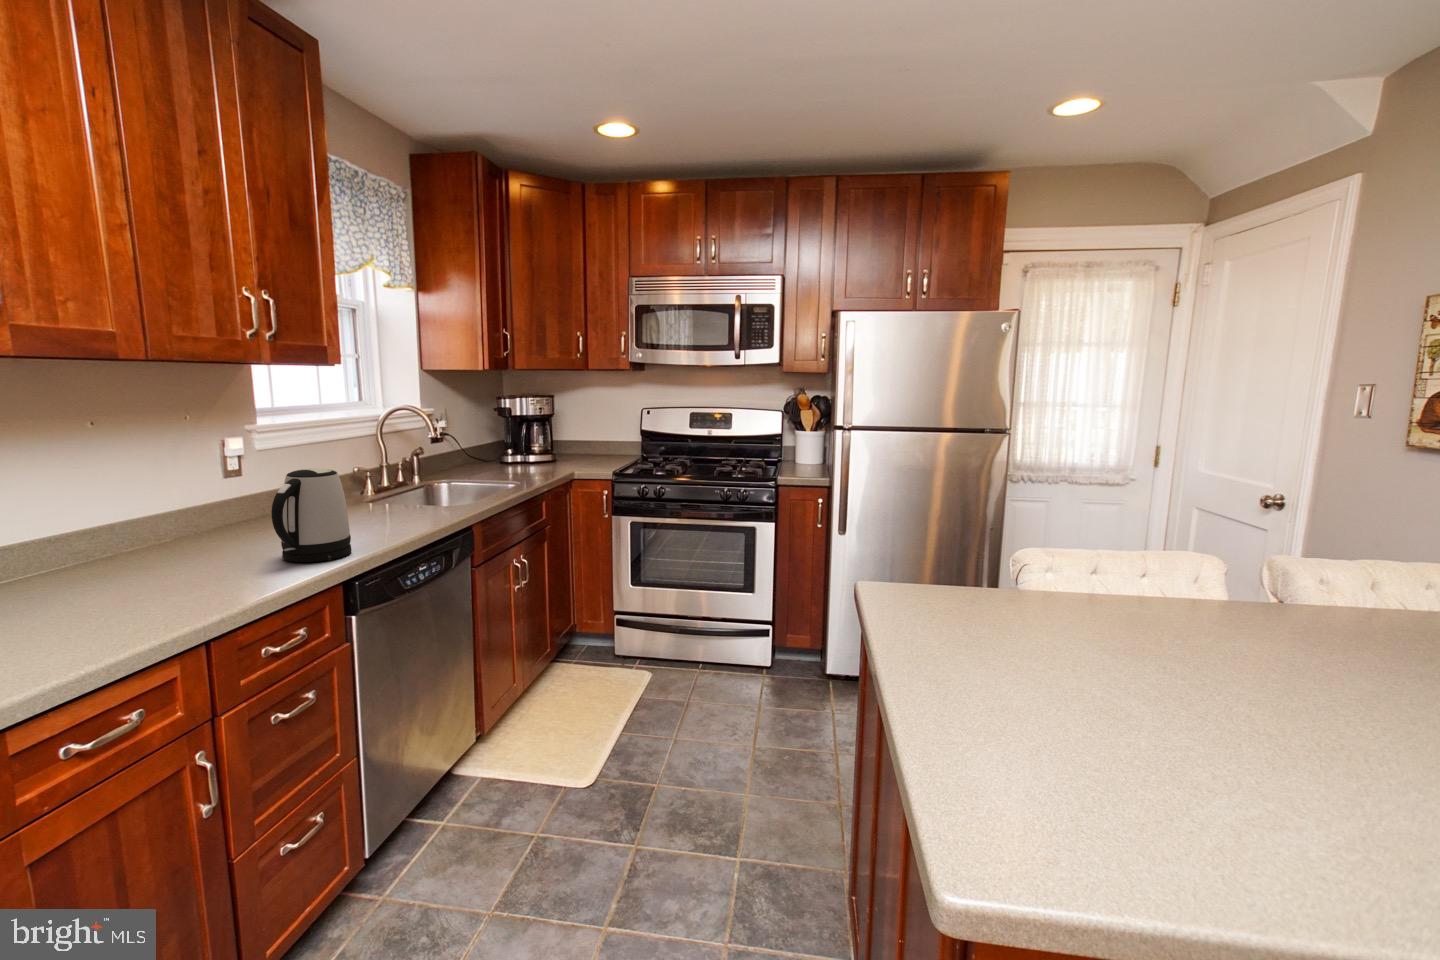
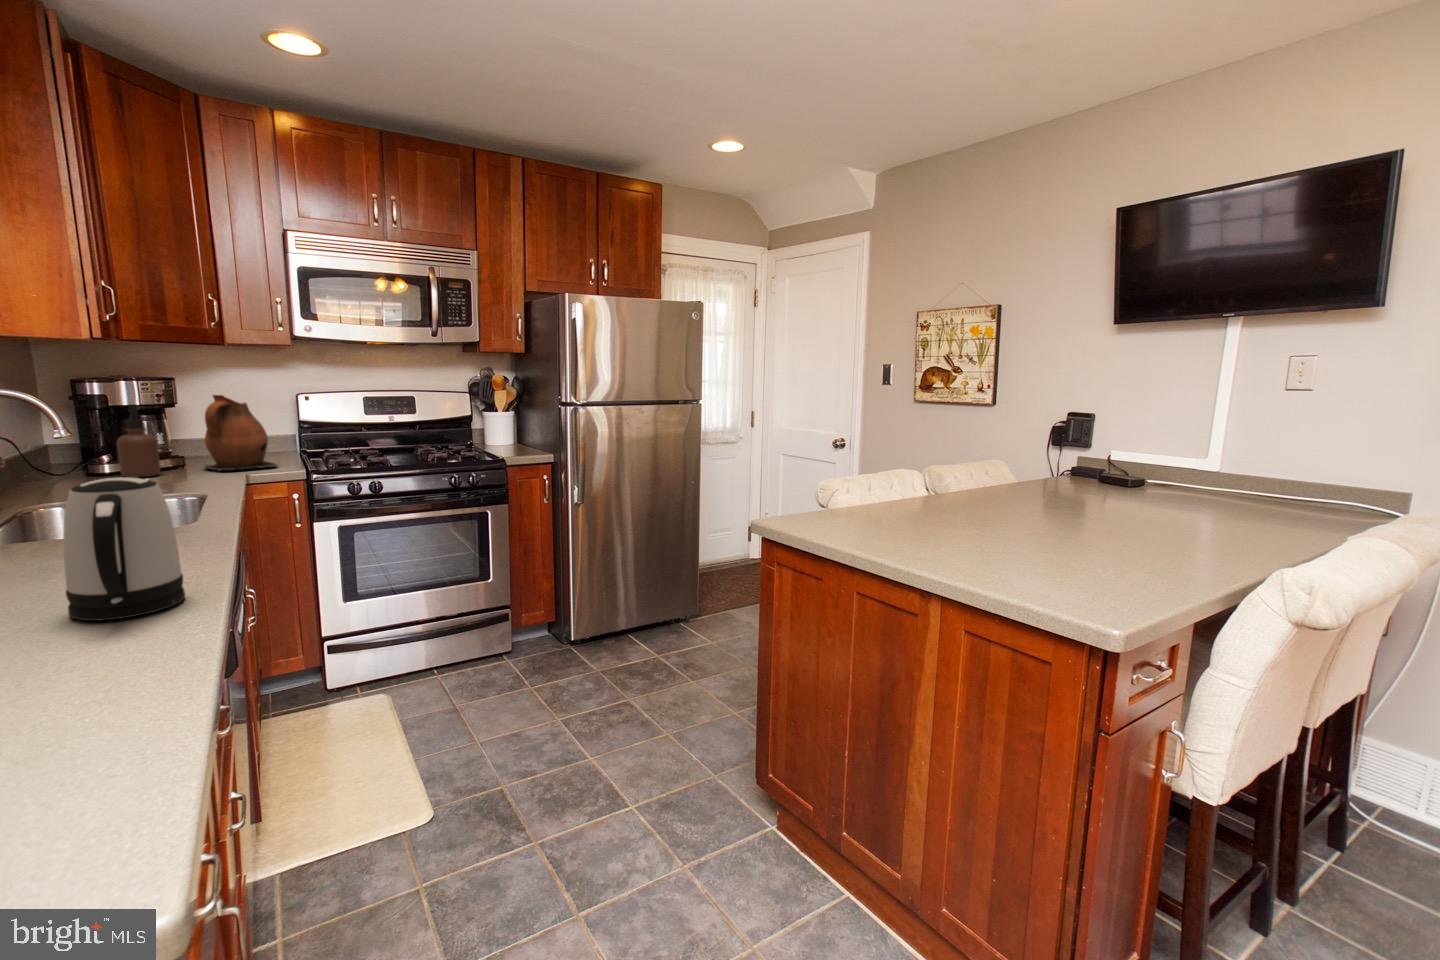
ceramic pitcher: none [559,408,606,468] -> present [205,395,277,470]
soap dispenser: none [510,414,533,466] -> present [117,404,160,478]

